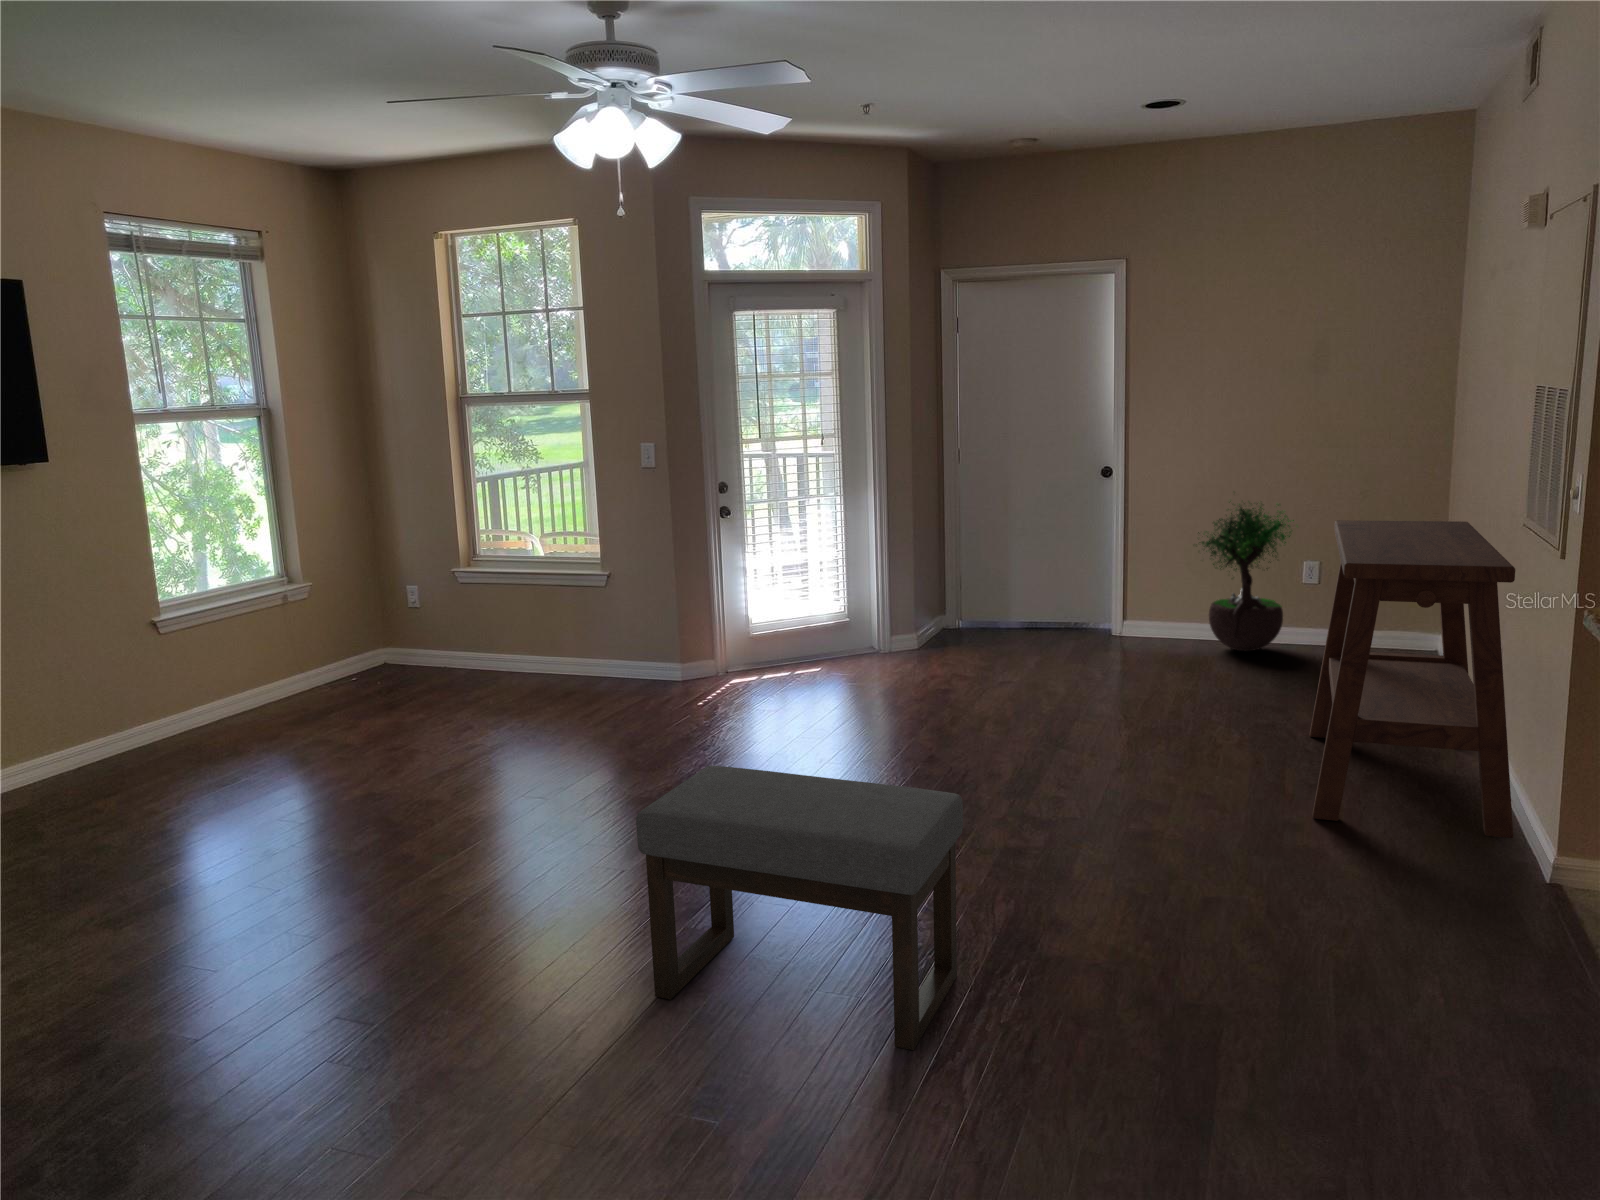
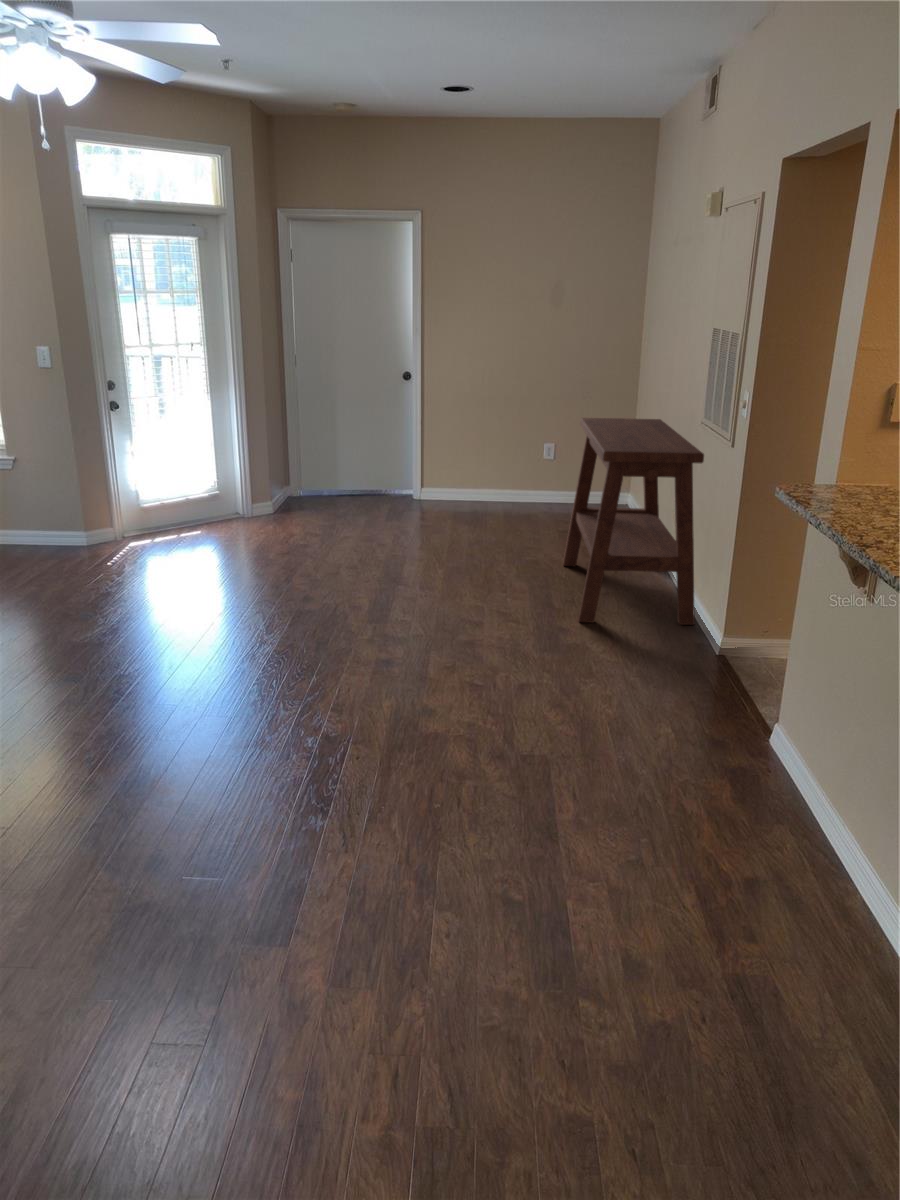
potted tree: present [1198,501,1294,651] -> none [474,393,544,507]
ottoman: present [636,766,963,1050] -> none [138,623,385,812]

